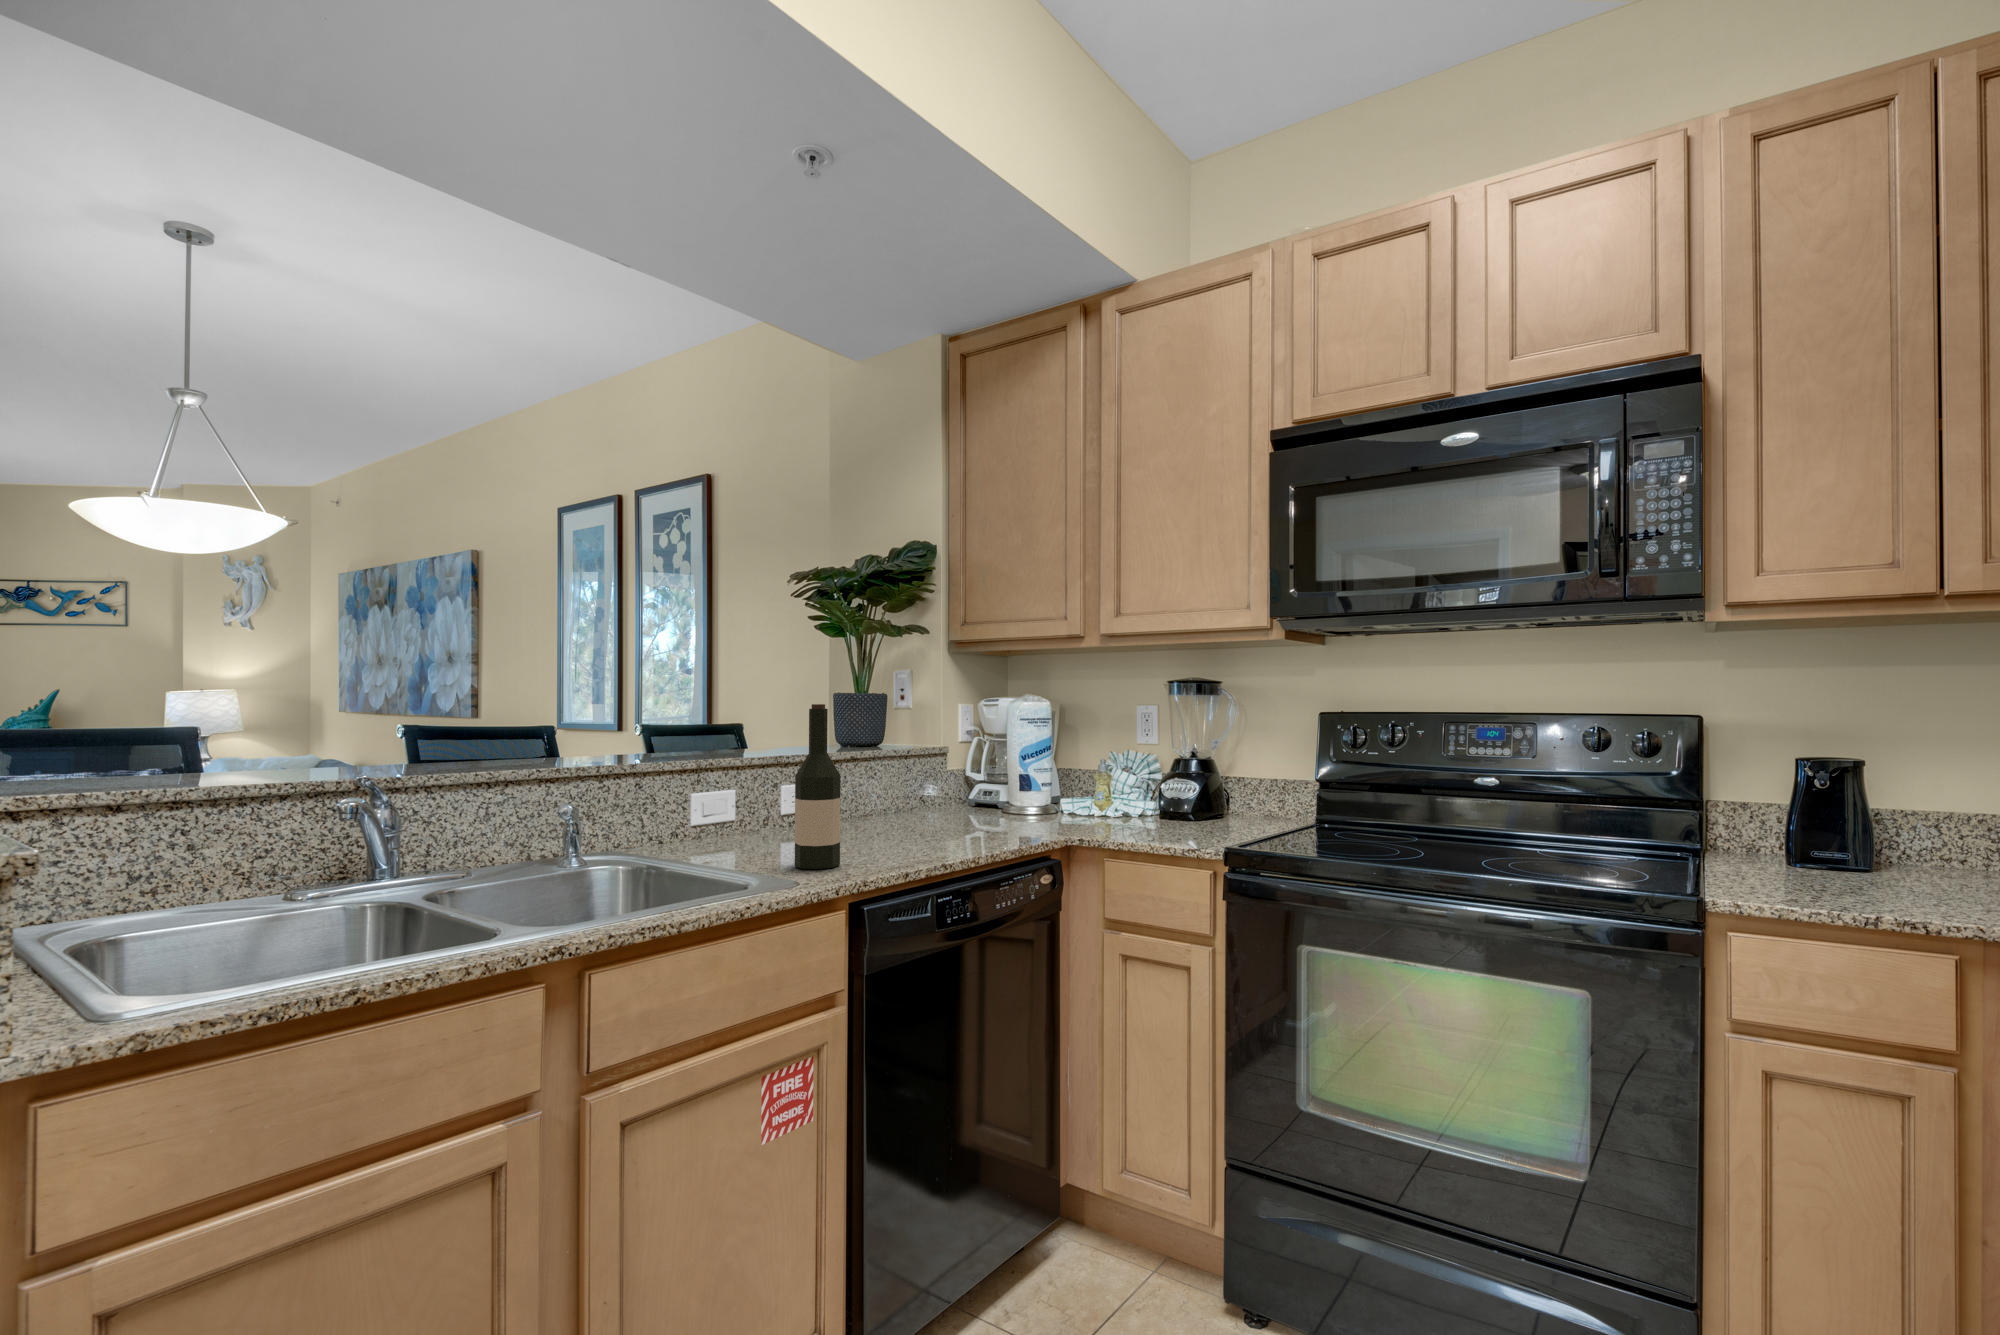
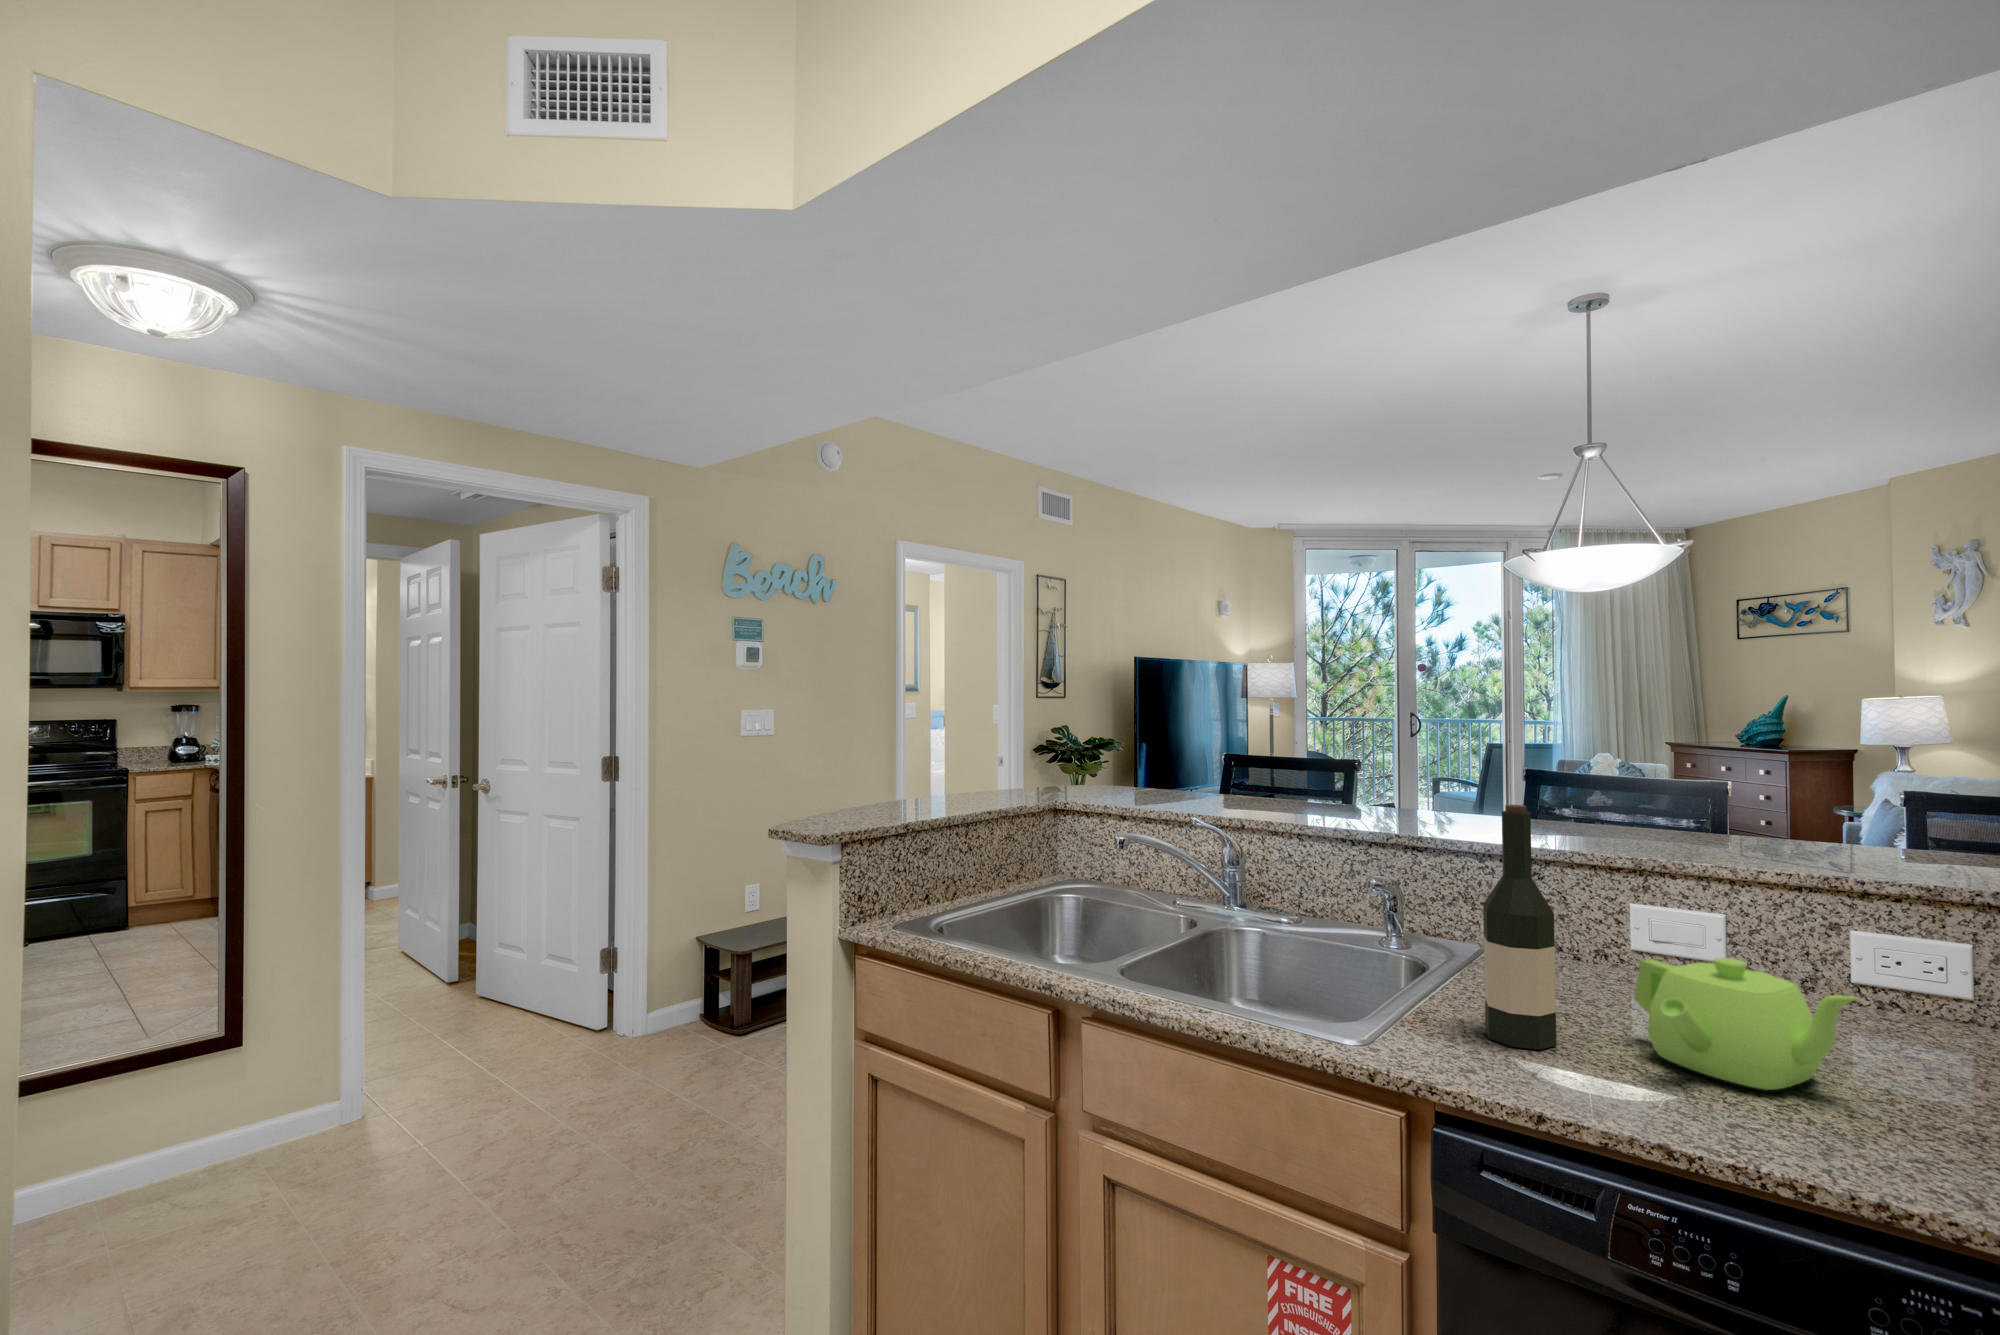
teapot: none [827,786,934,851] -> present [1634,958,1859,1090]

